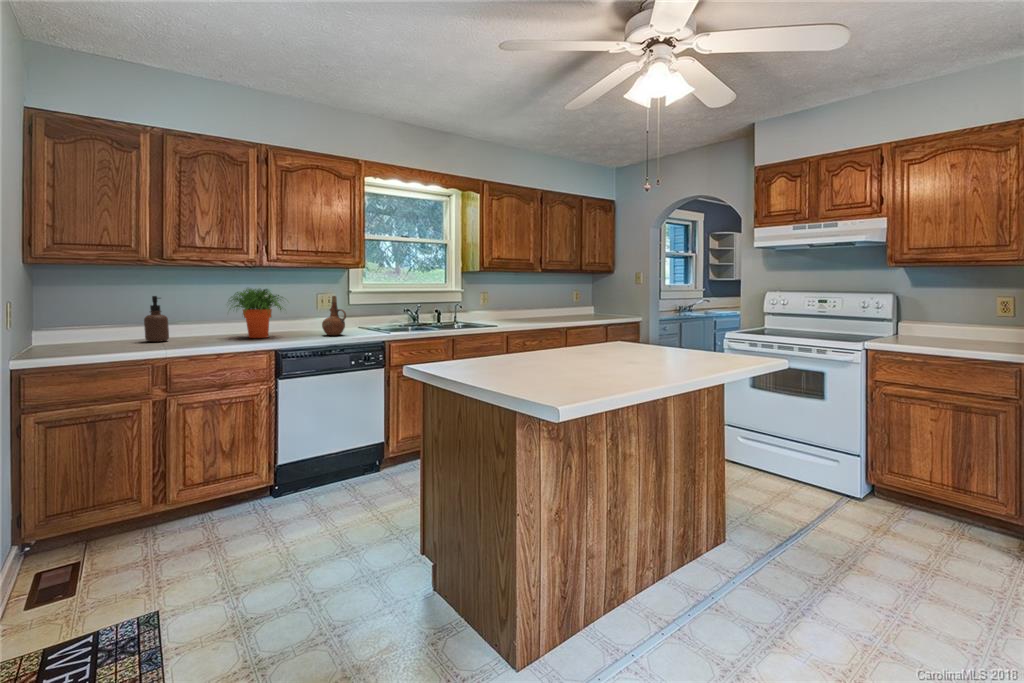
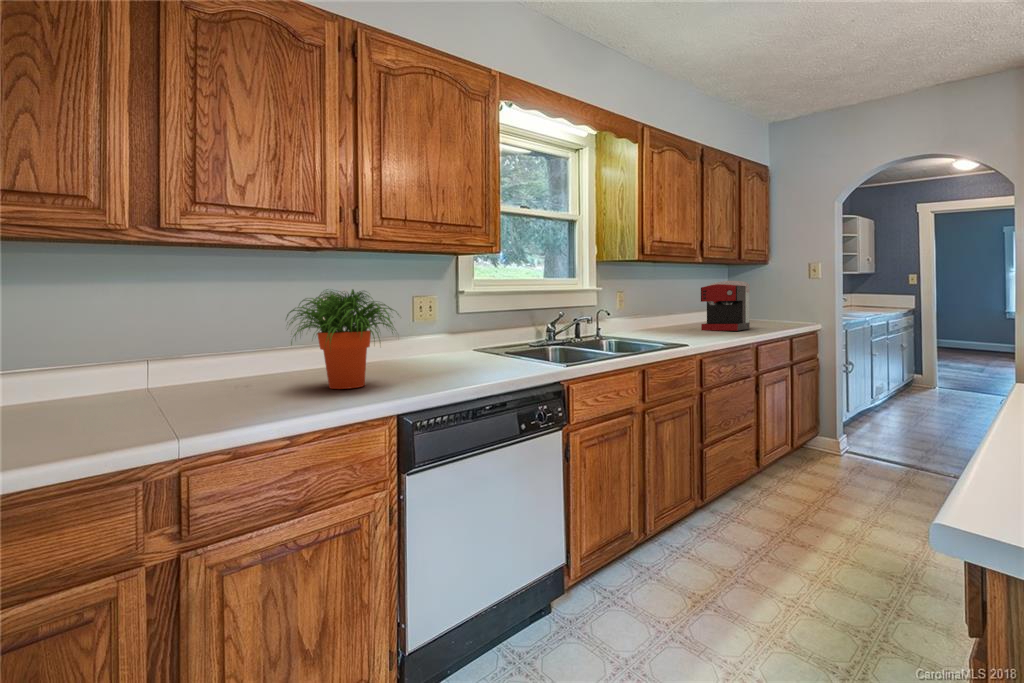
coffee maker: none [554,283,591,319] -> present [701,281,750,331]
soap dispenser: present [144,296,169,342] -> none [119,310,174,410]
ceramic pitcher: present [322,296,346,335] -> none [455,303,496,375]

